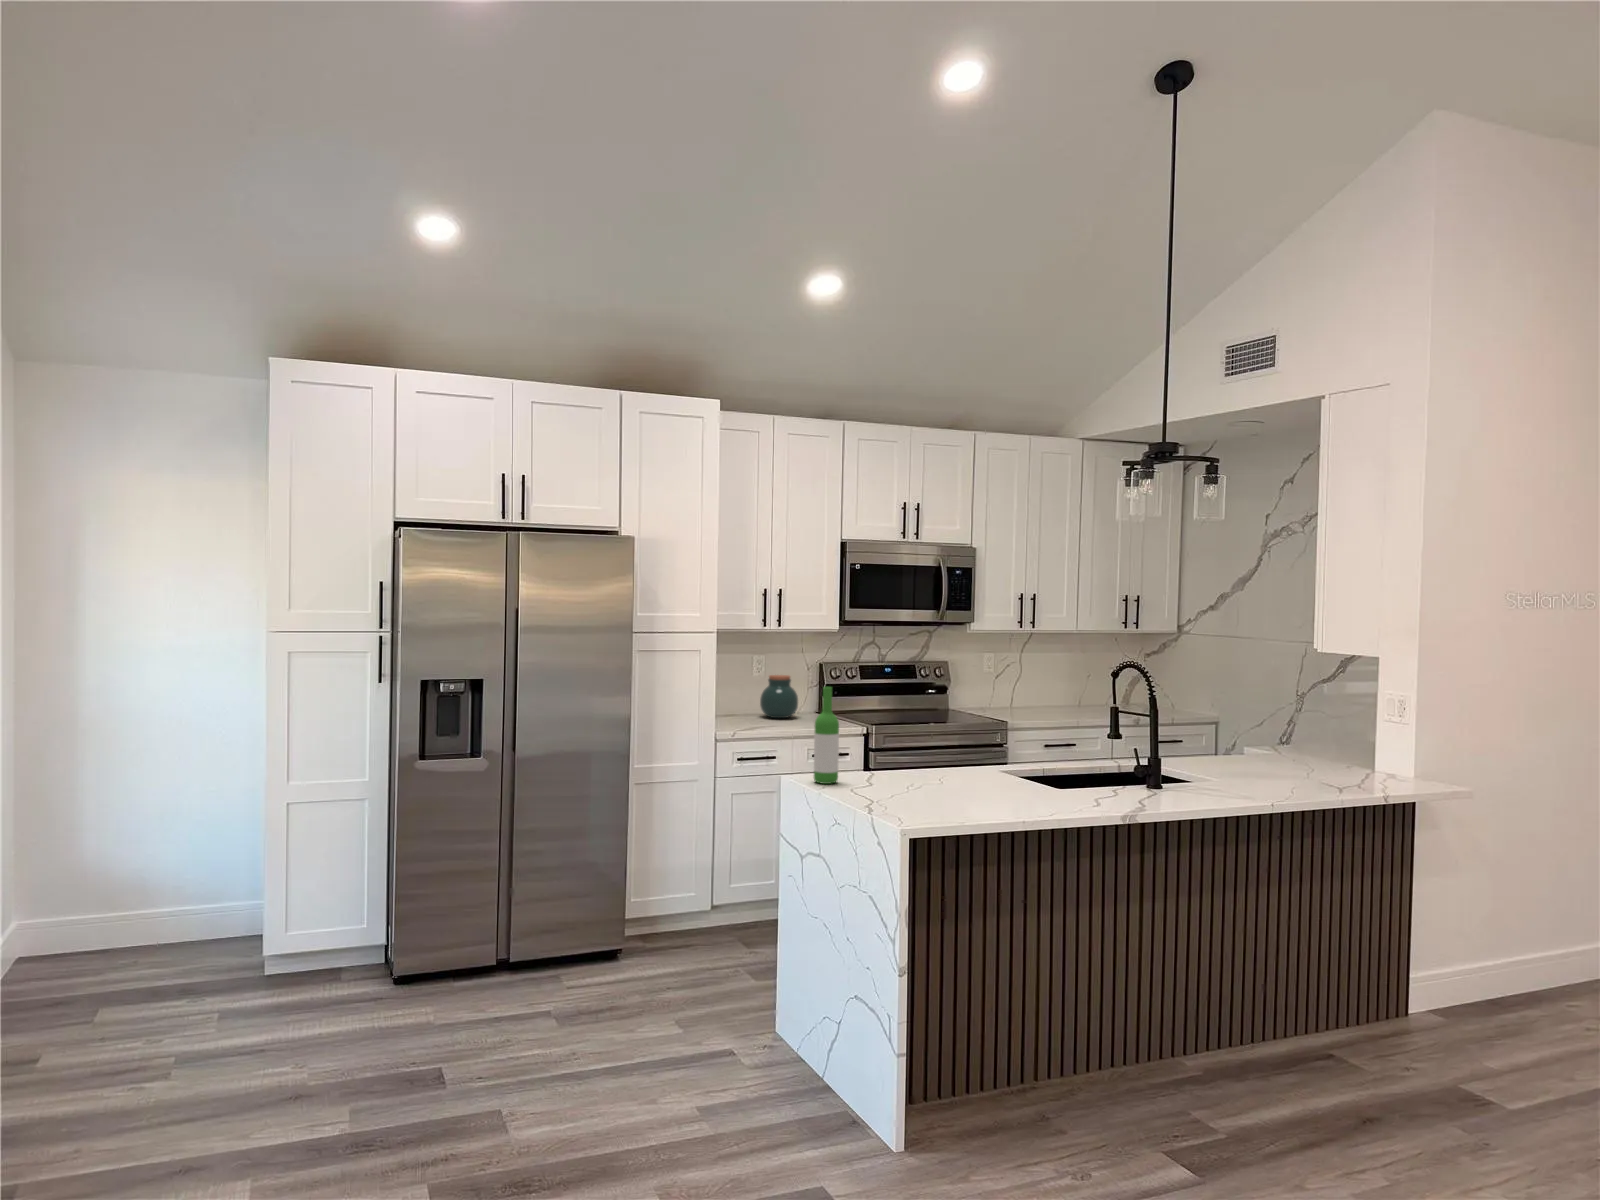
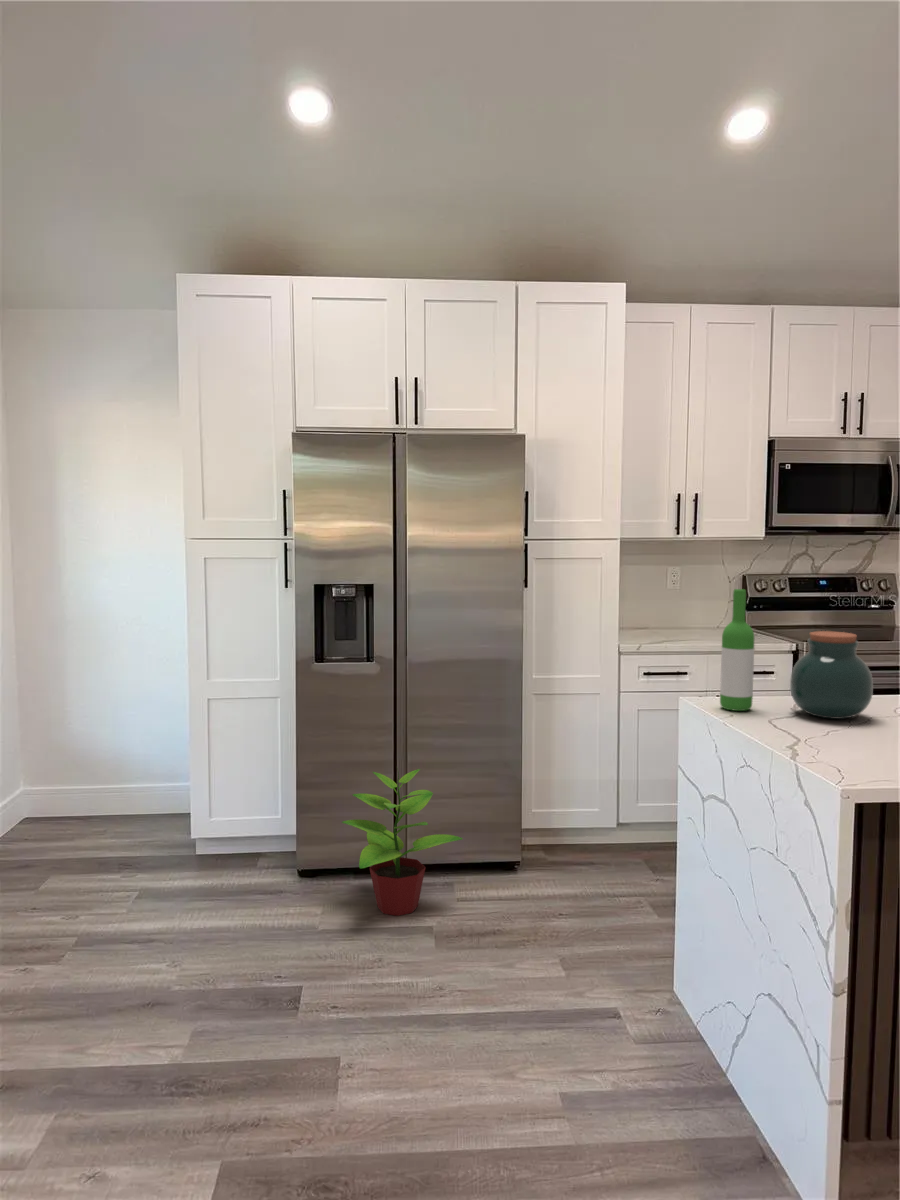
jar: present [760,675,798,718] -> present [790,631,873,719]
potted plant: none [454,858,576,1005] -> present [342,769,463,916]

